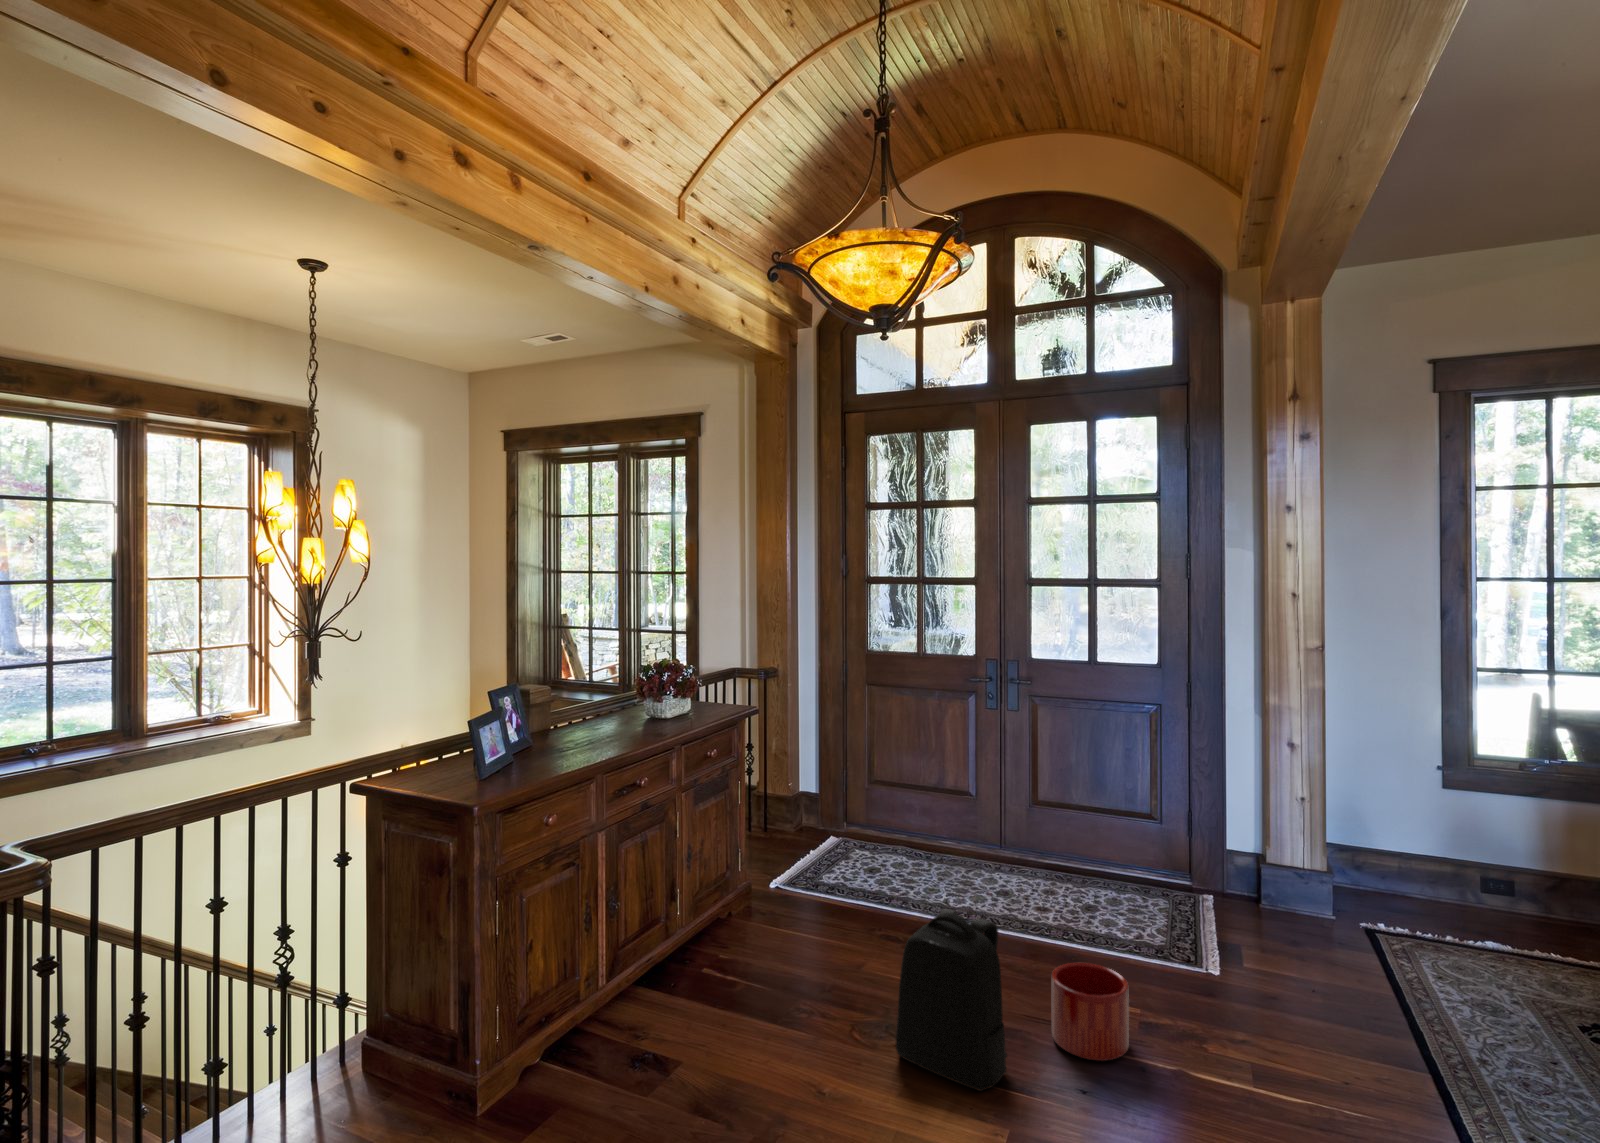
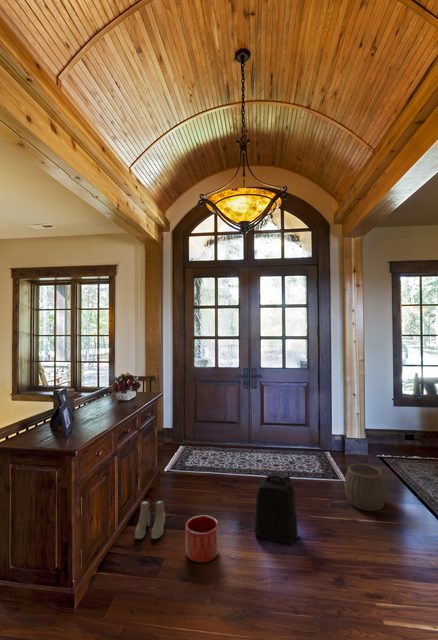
woven basket: none [1183,926,1309,1060] -> present [344,464,387,511]
boots: none [632,931,709,1020] -> present [135,499,165,539]
planter: present [1052,963,1129,1061] -> present [186,516,218,562]

